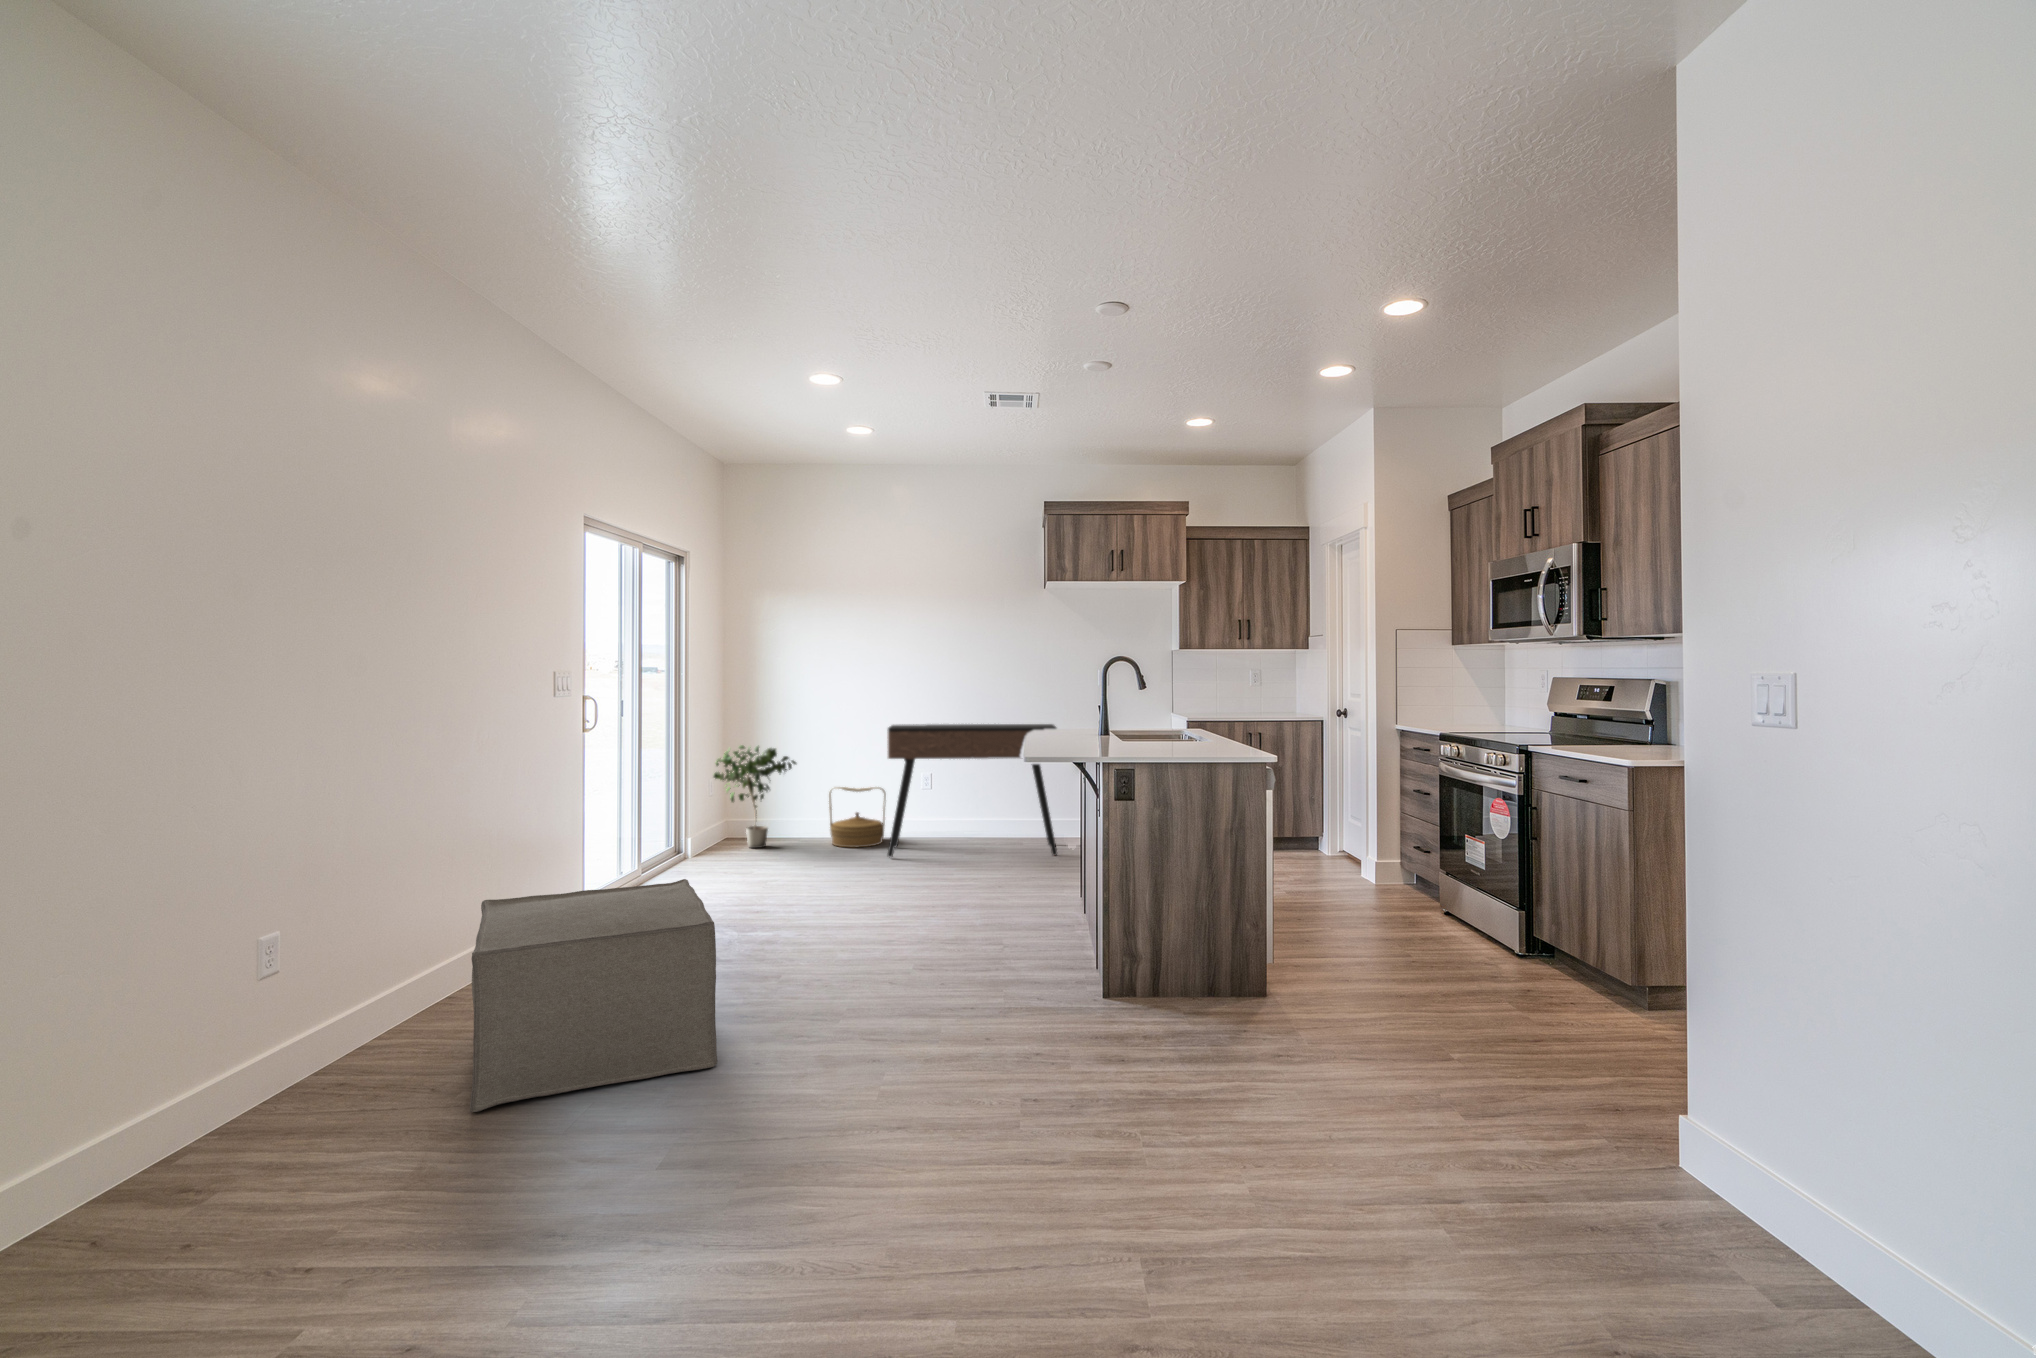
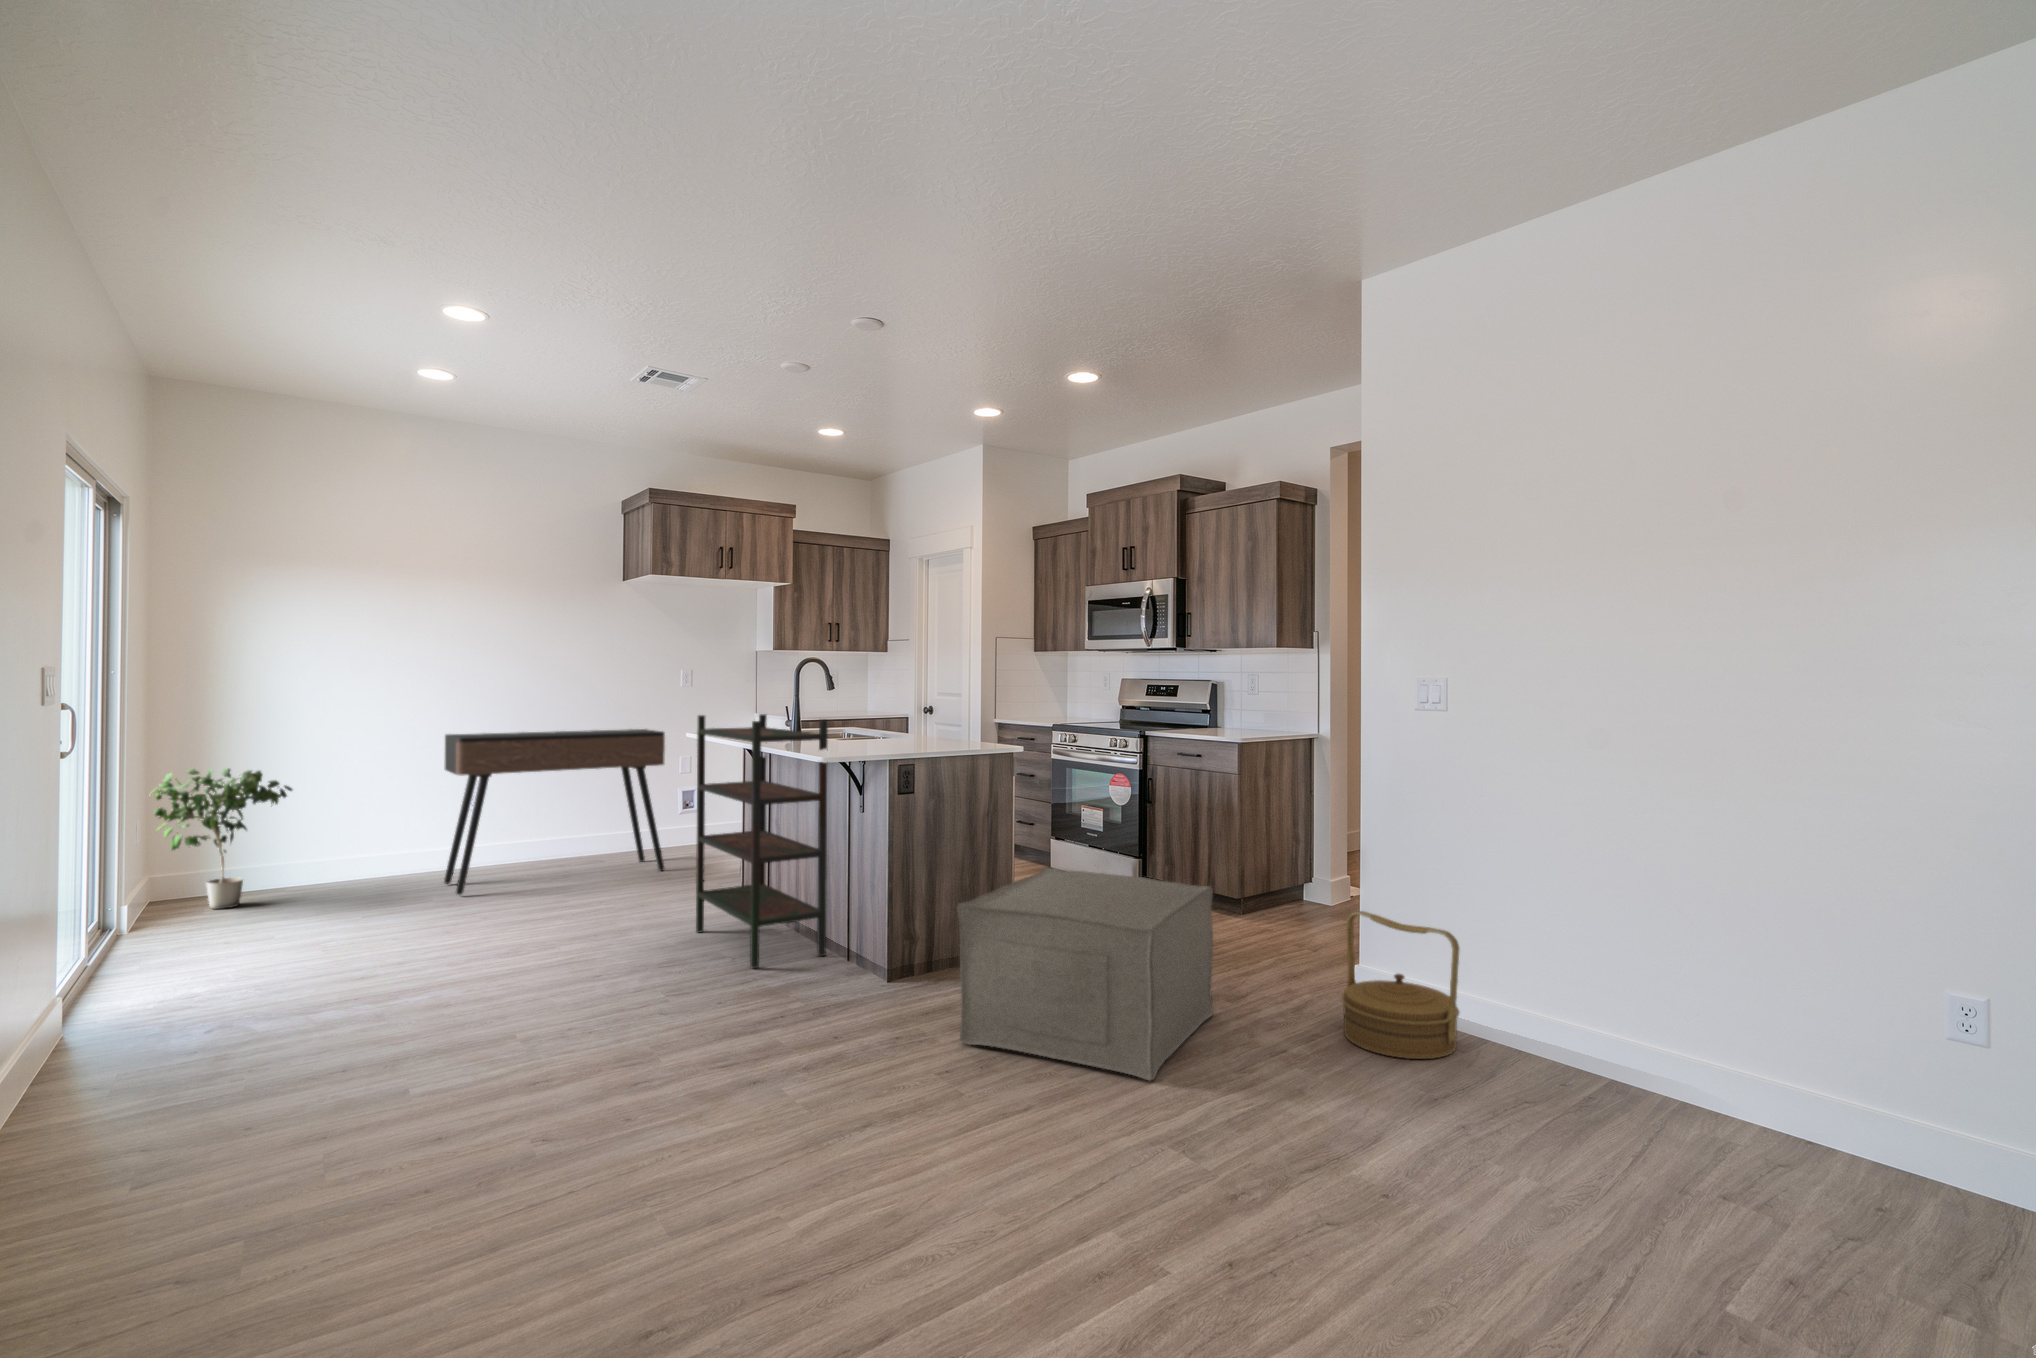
bookshelf: none [1004,714,1082,961] -> present [696,714,828,969]
woven basket: present [829,787,886,847] -> present [1341,911,1460,1059]
ottoman: present [470,879,717,1112] -> present [957,868,1214,1080]

